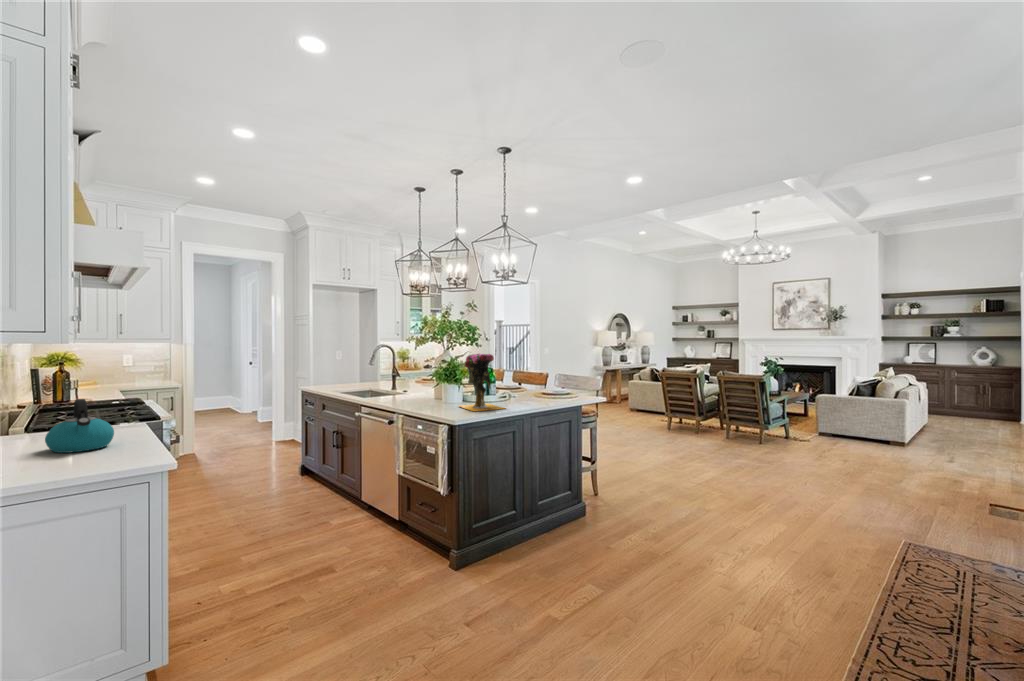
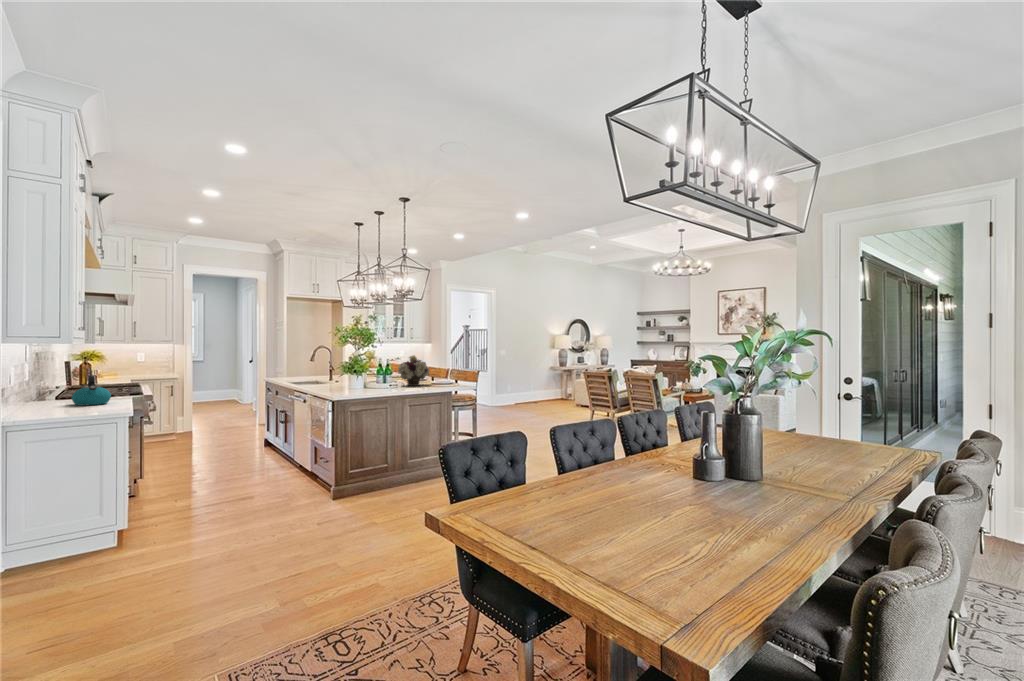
vase: present [460,354,505,411] -> none [353,352,384,392]
flower arrangement: none [505,357,544,398] -> present [398,355,429,386]

